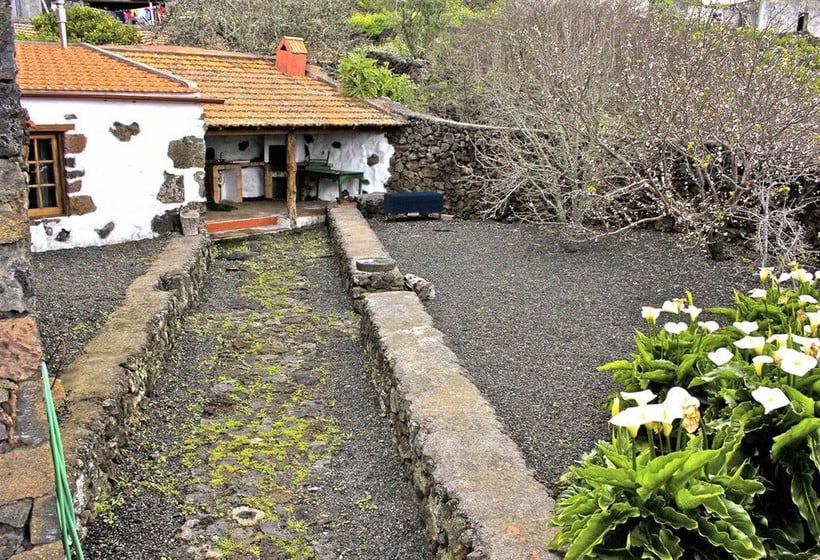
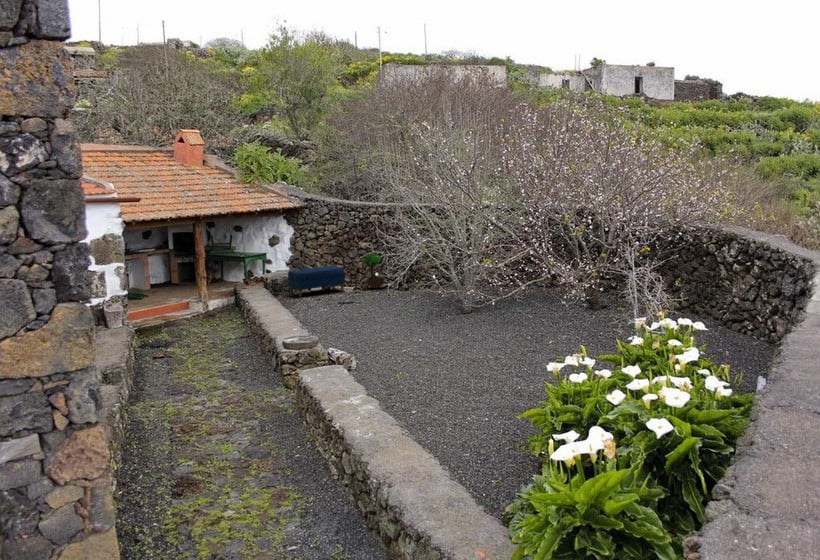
potted tree: none [460,176,486,219] -> present [361,253,384,288]

